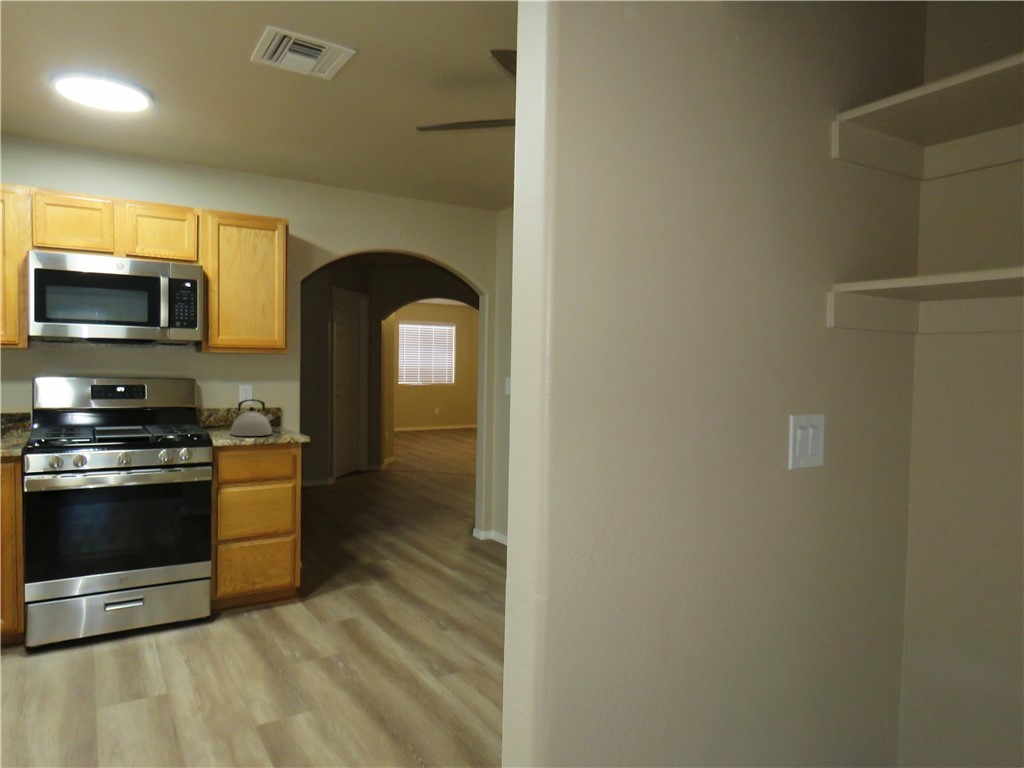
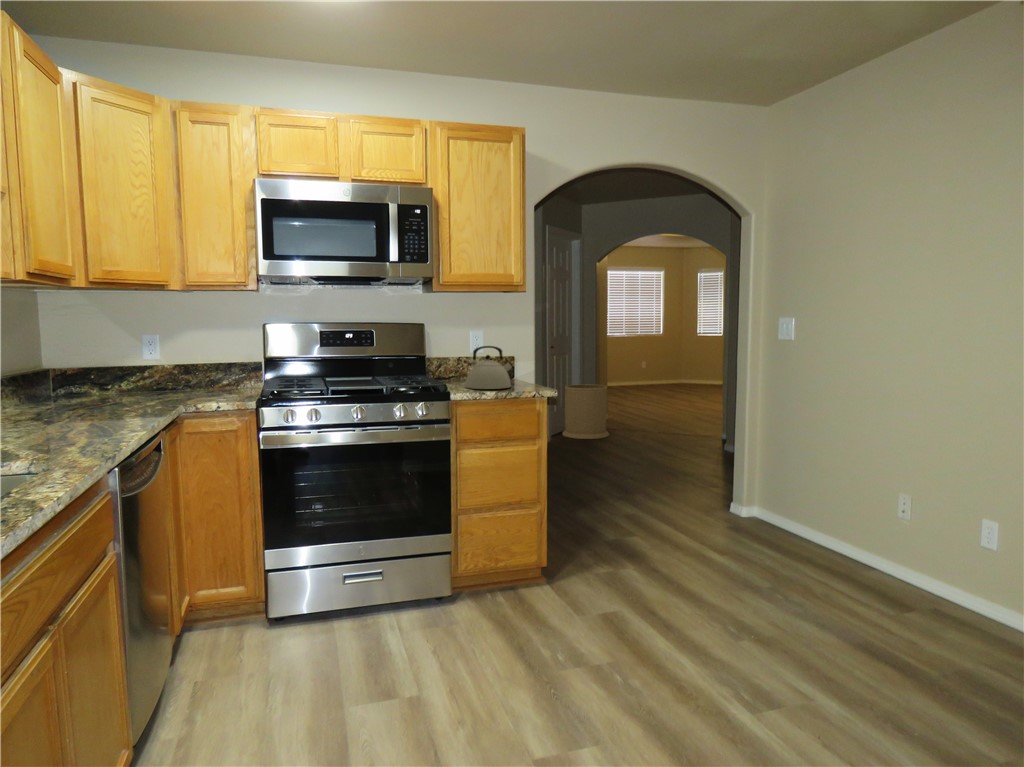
trash can: none [347,430,391,481] -> present [563,384,609,439]

